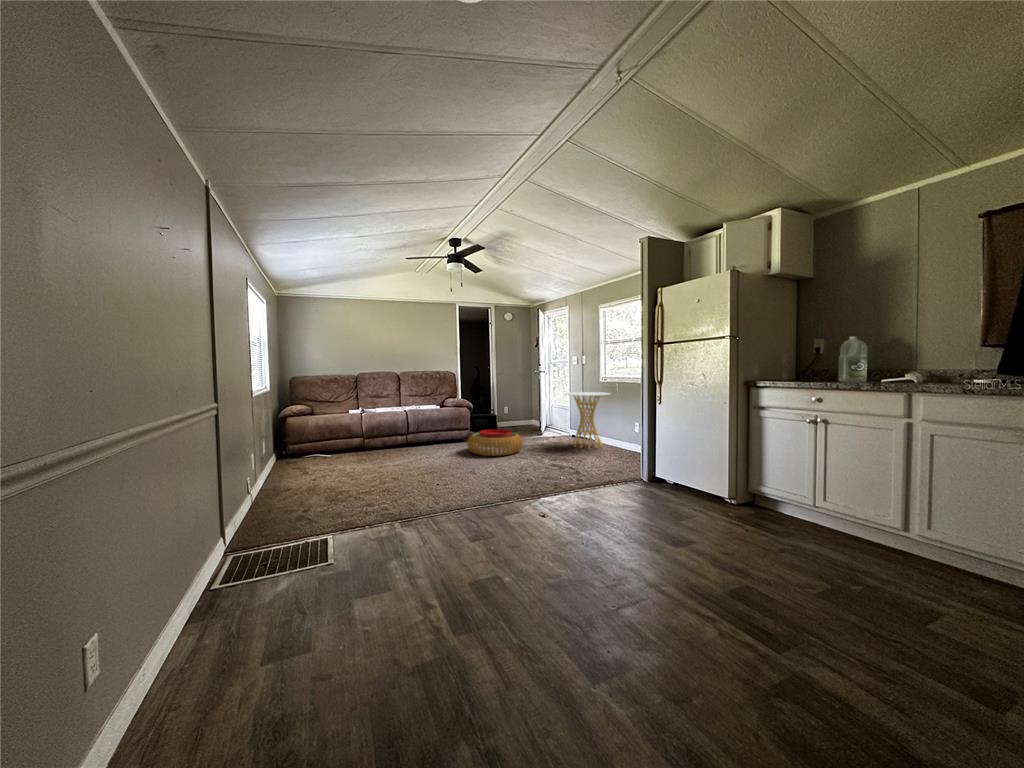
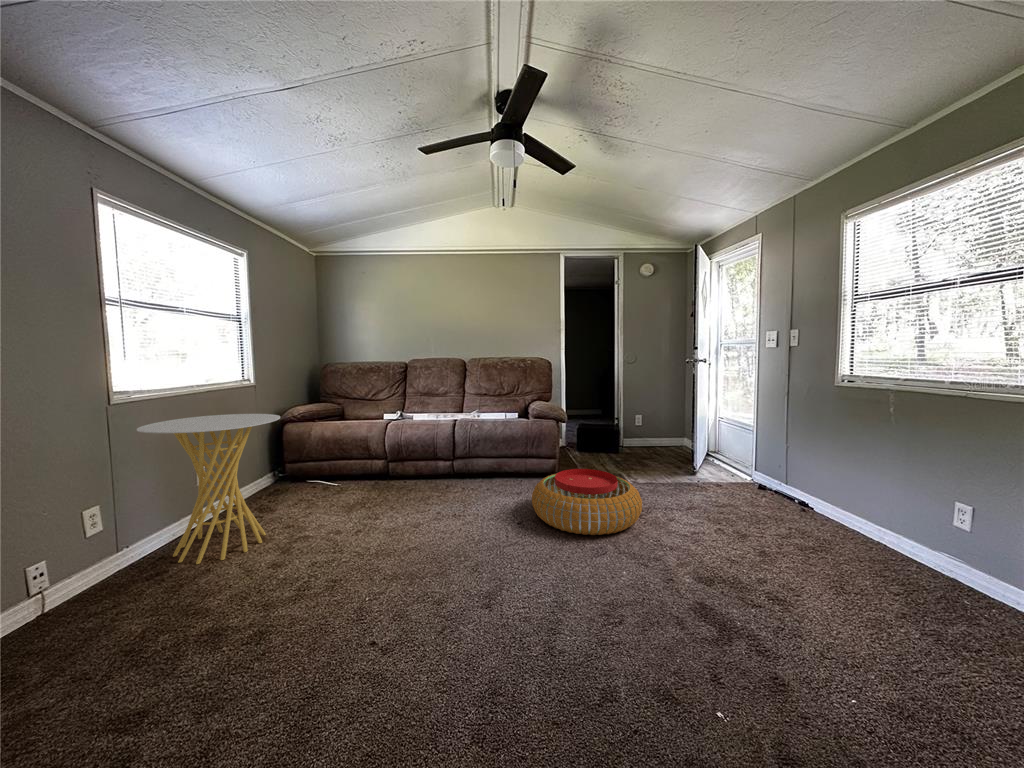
side table: present [564,392,610,448] -> present [137,414,280,564]

